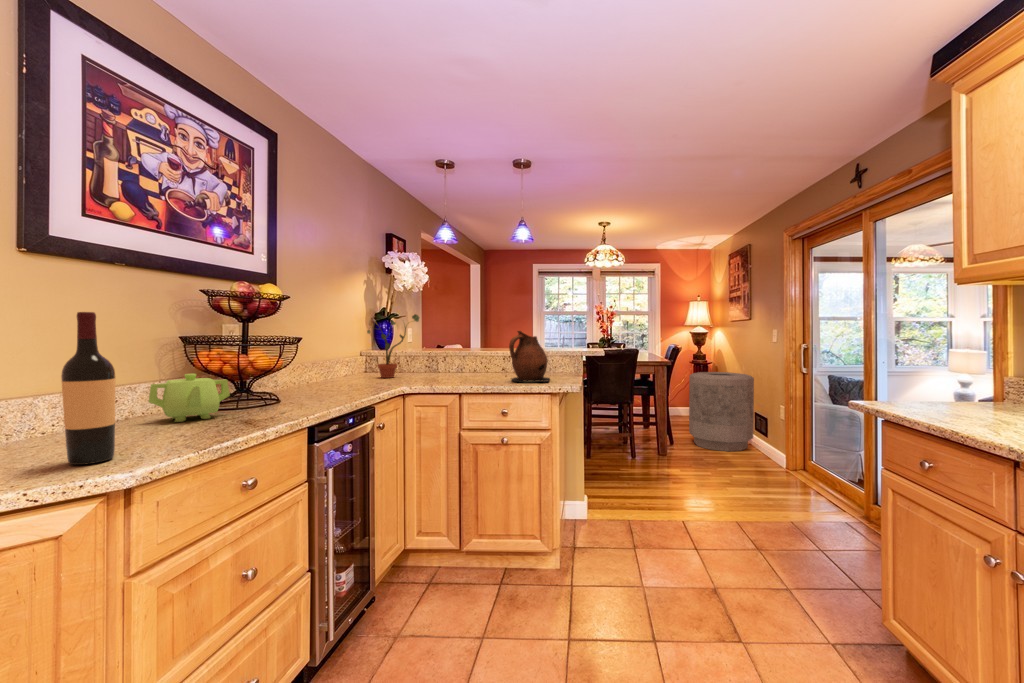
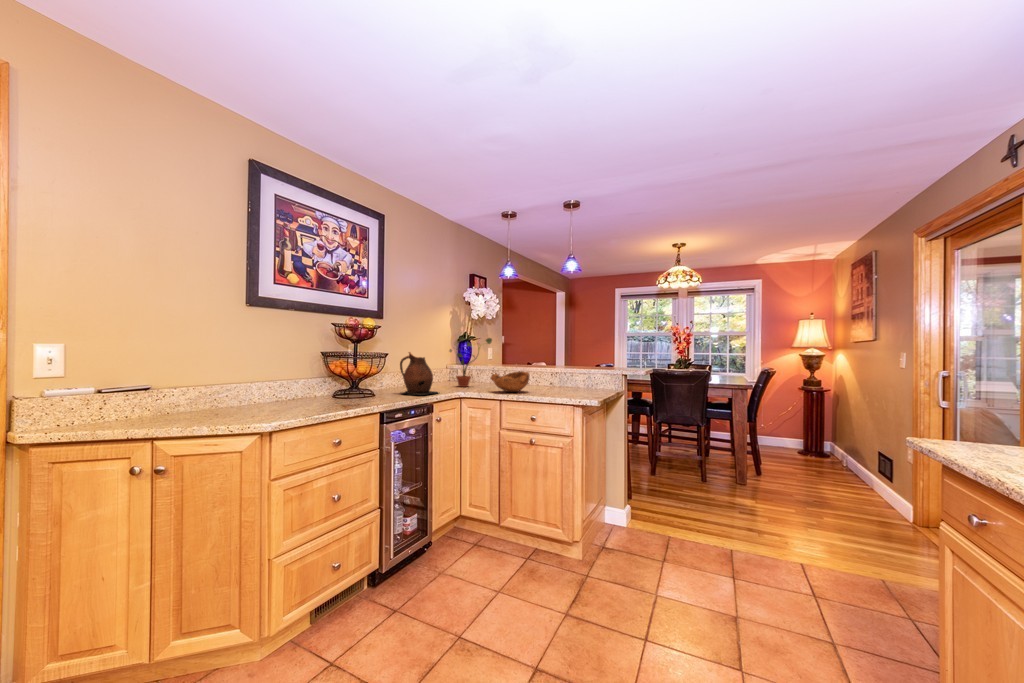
wine bottle: present [61,312,115,465] -> none [253,344,275,420]
ceramic pitcher: present [509,331,550,382] -> present [400,352,438,395]
wooden bowl: none [433,354,481,380] -> present [491,371,529,392]
trash can: present [689,372,754,451] -> none [782,402,856,488]
teapot: present [149,374,230,422] -> none [297,377,340,405]

